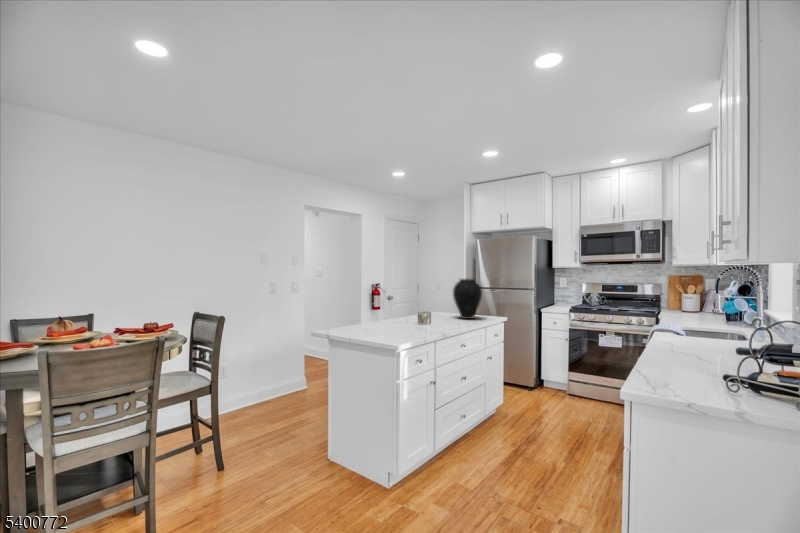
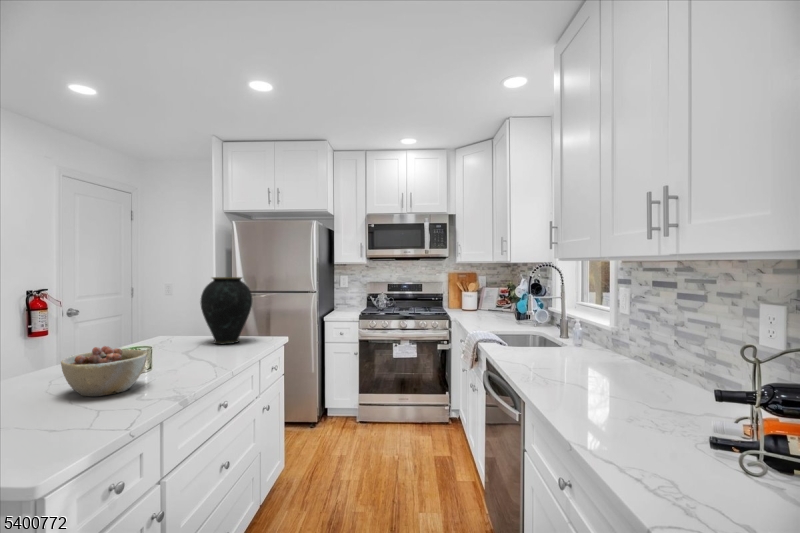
bowl: none [396,310,427,332] -> present [61,346,147,396]

